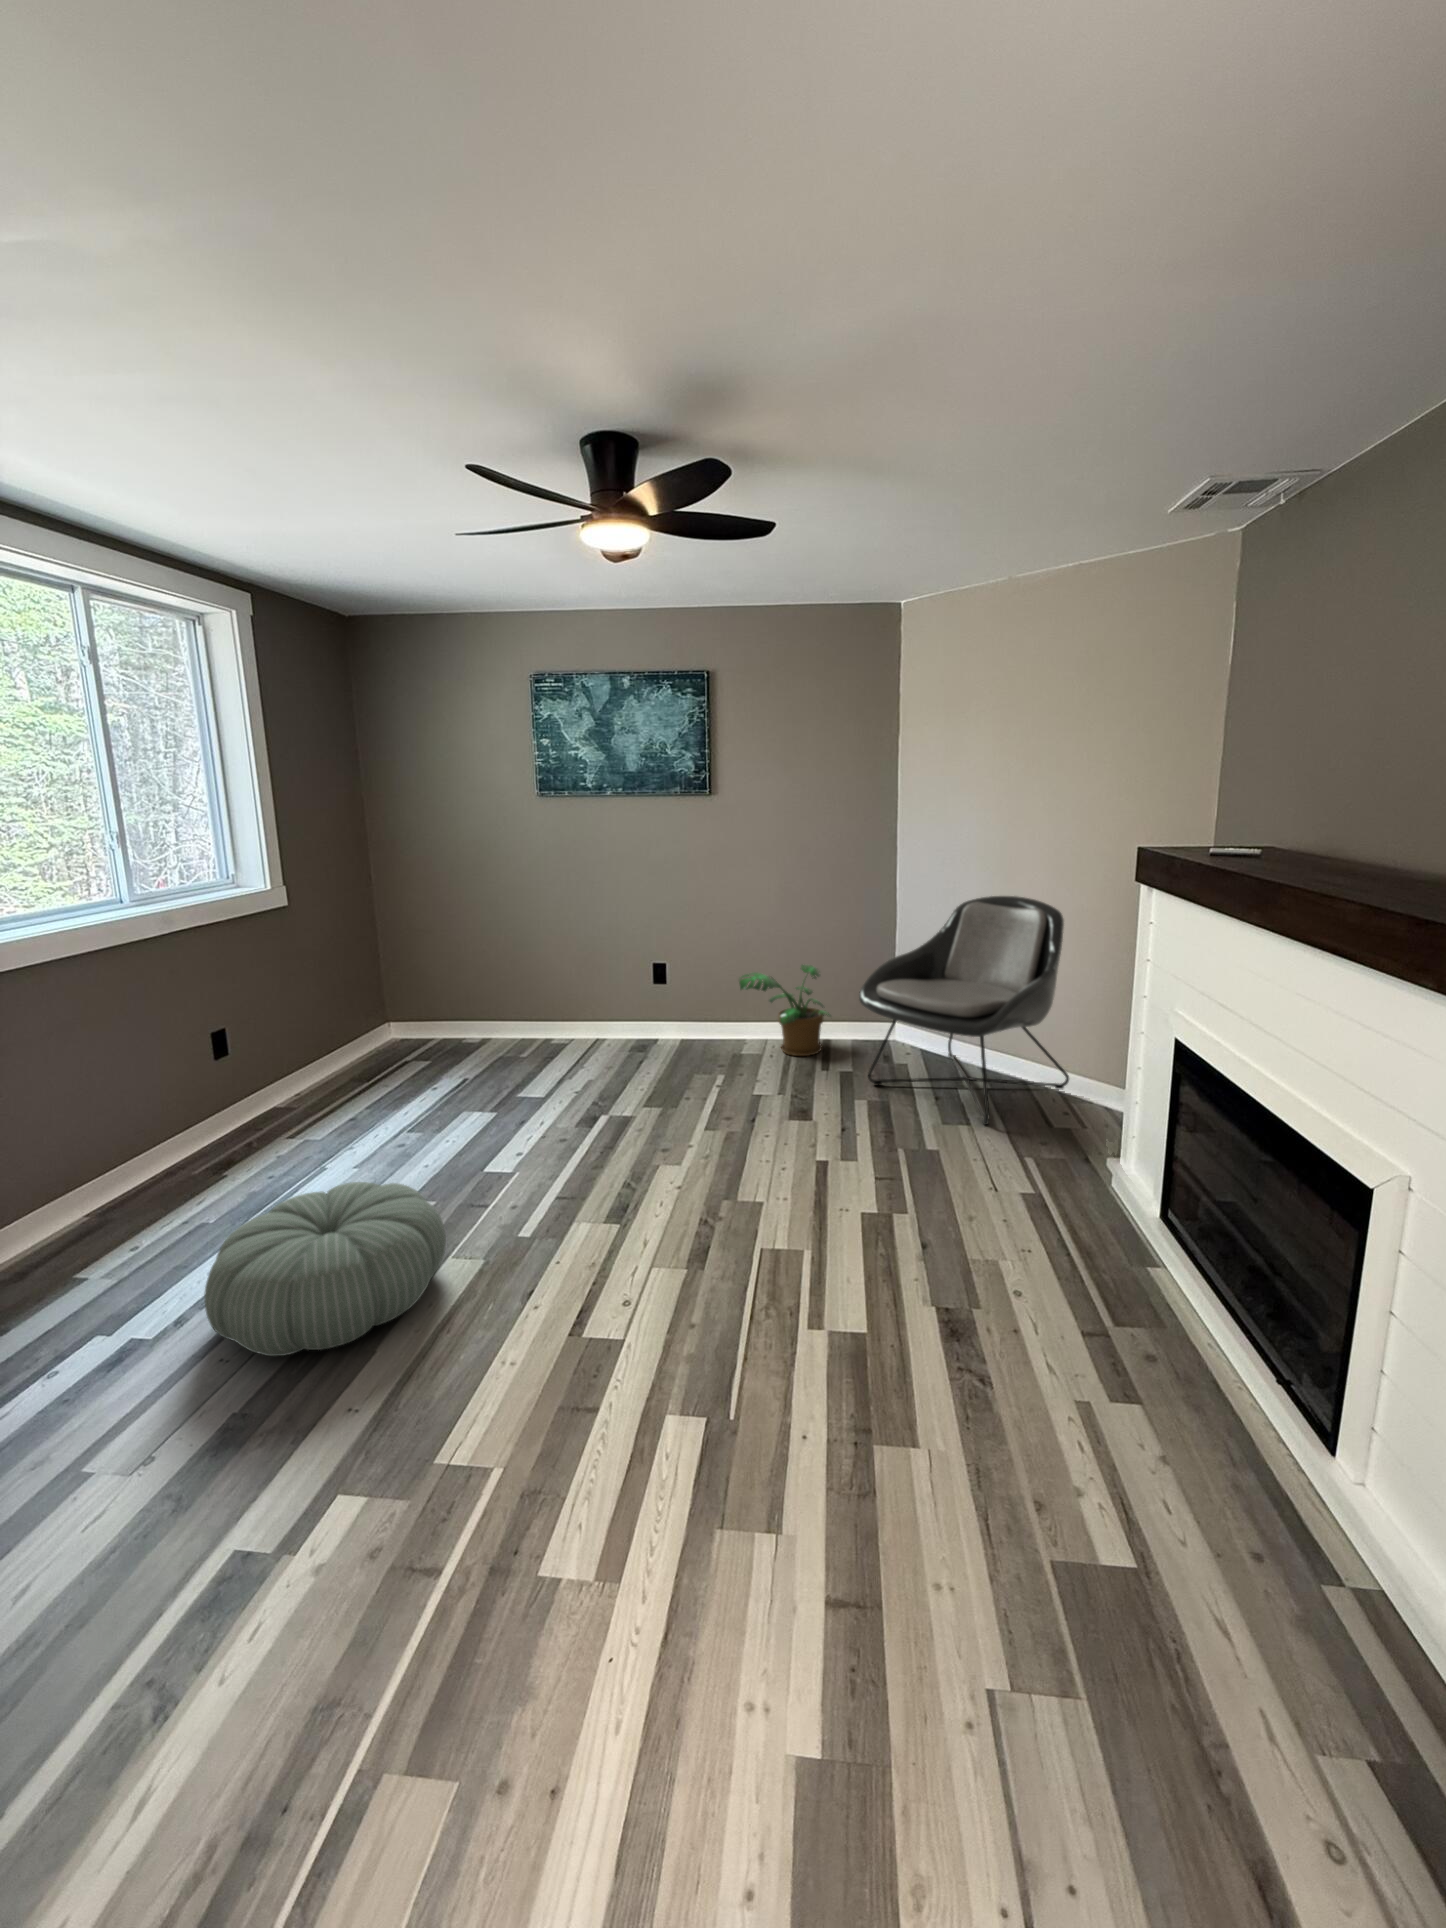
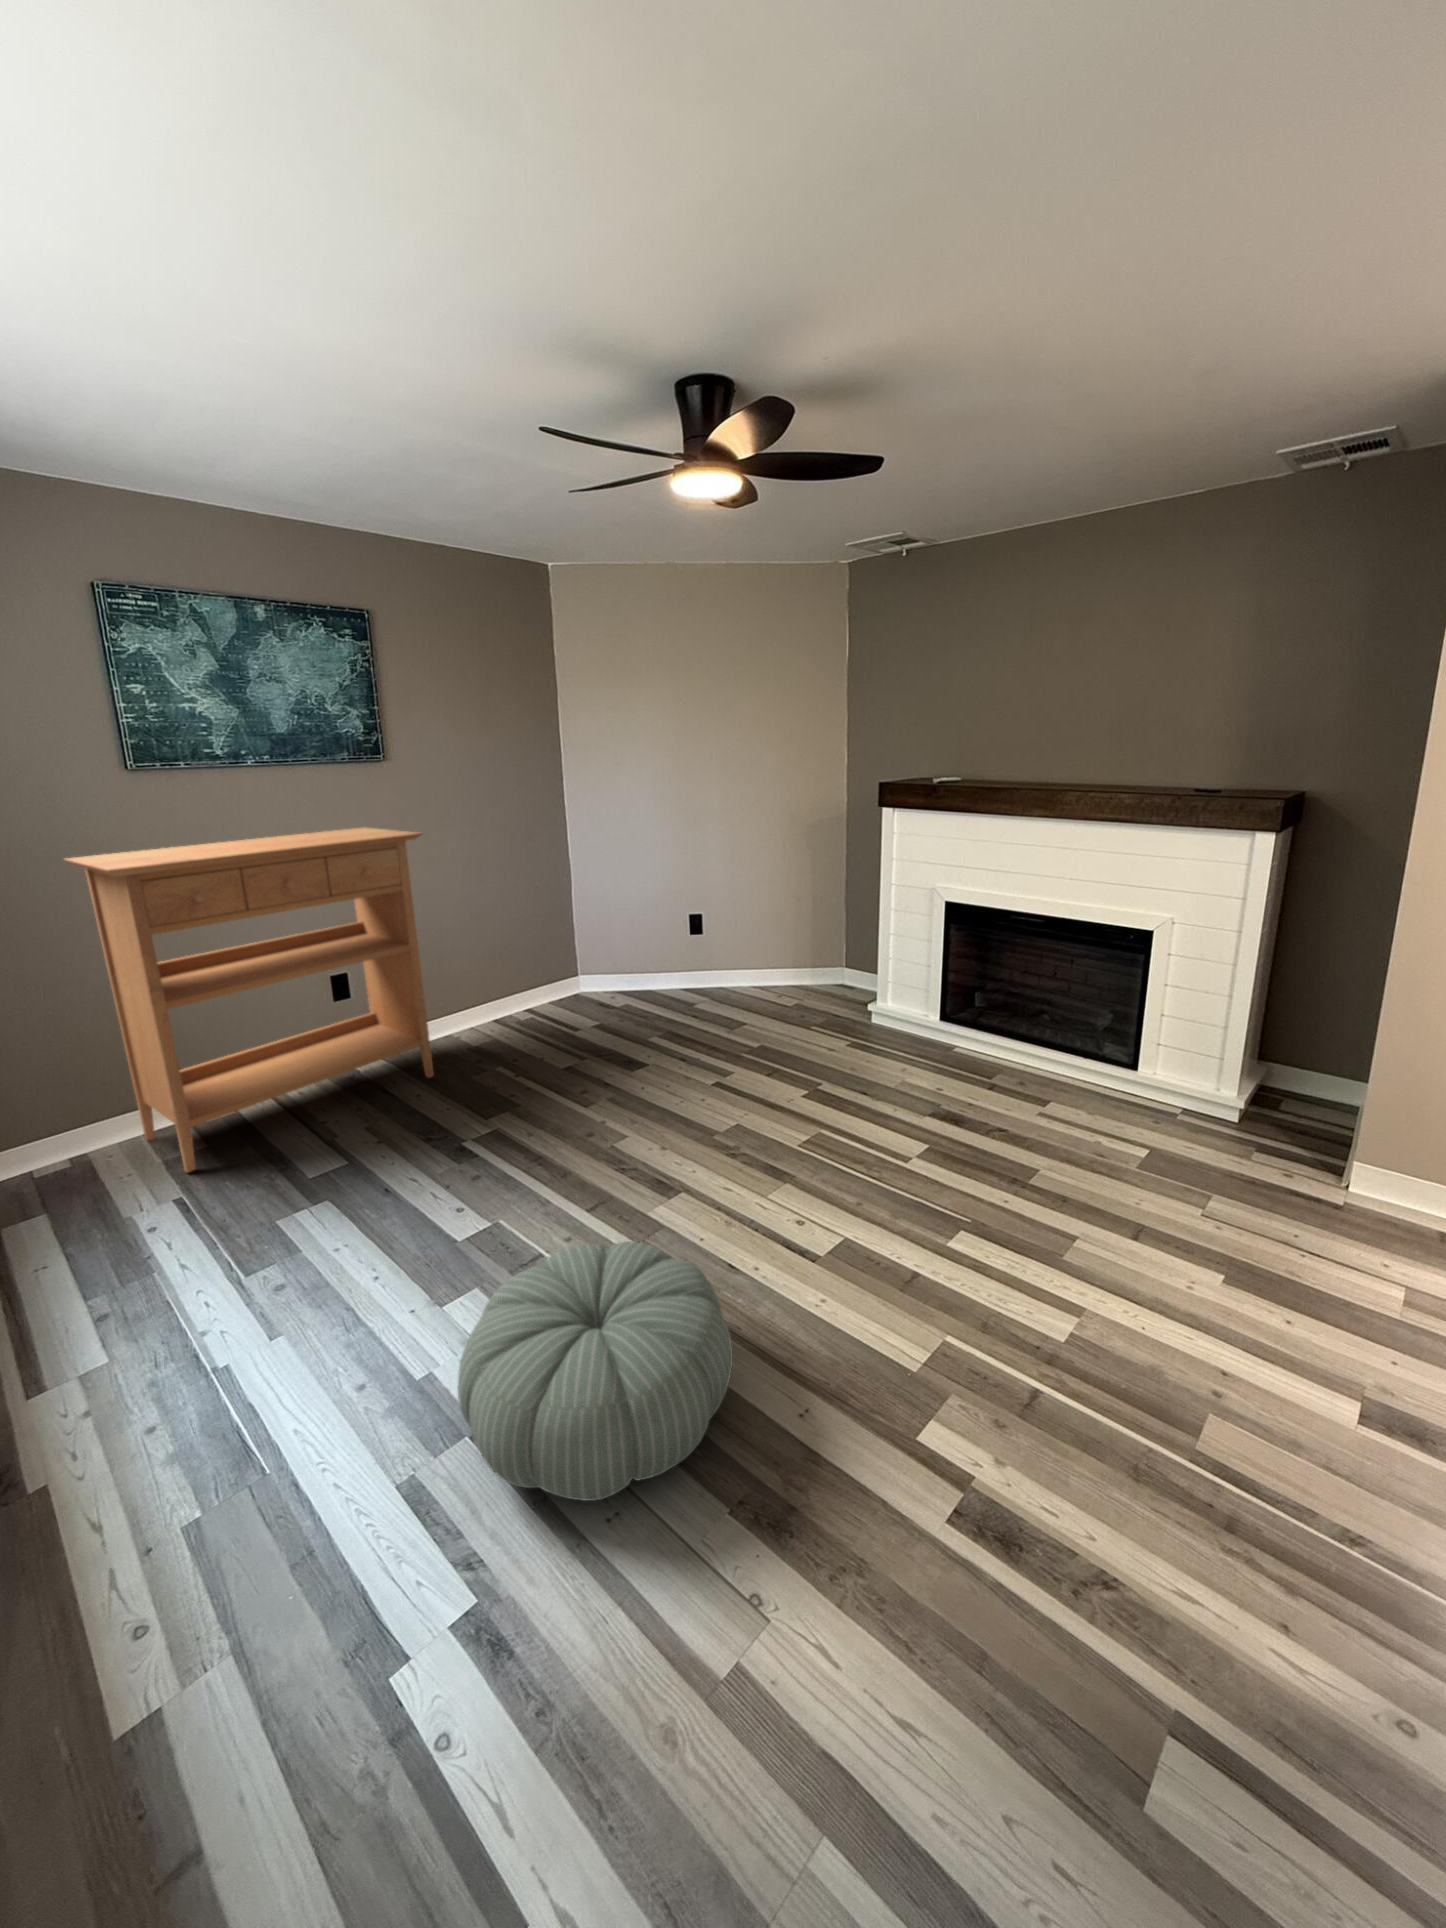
console table: none [457,847,683,1068] -> present [65,827,434,1172]
lounge chair: present [859,896,1069,1125] -> none [630,846,781,1028]
potted plant: present [739,964,831,1056] -> none [478,940,560,1032]

